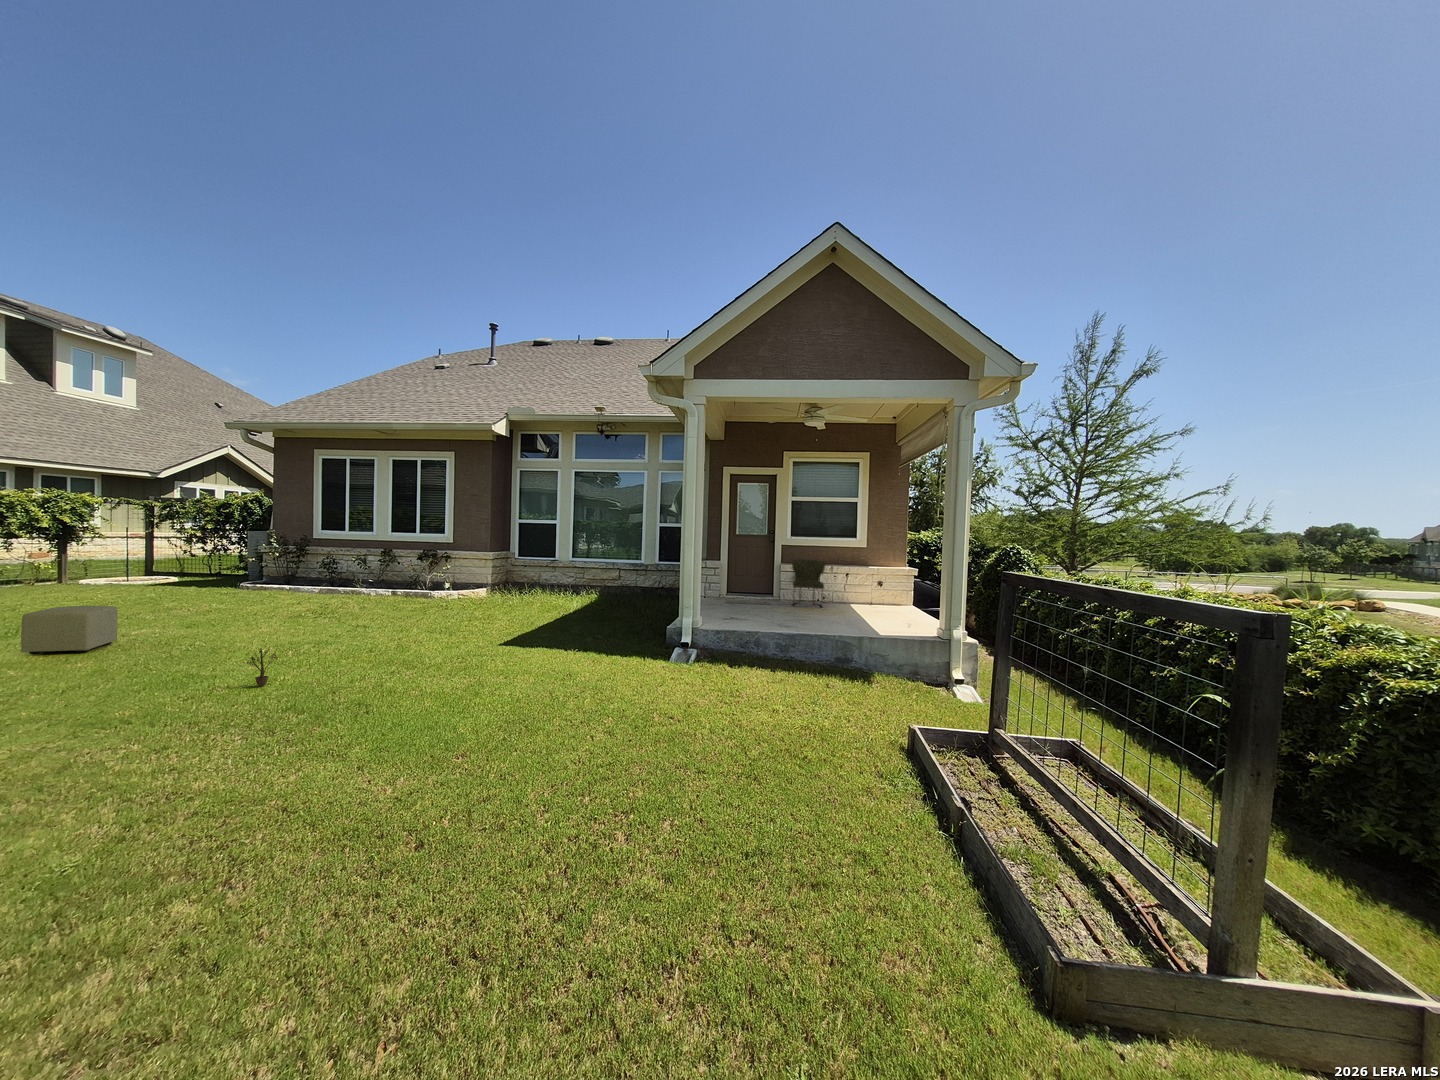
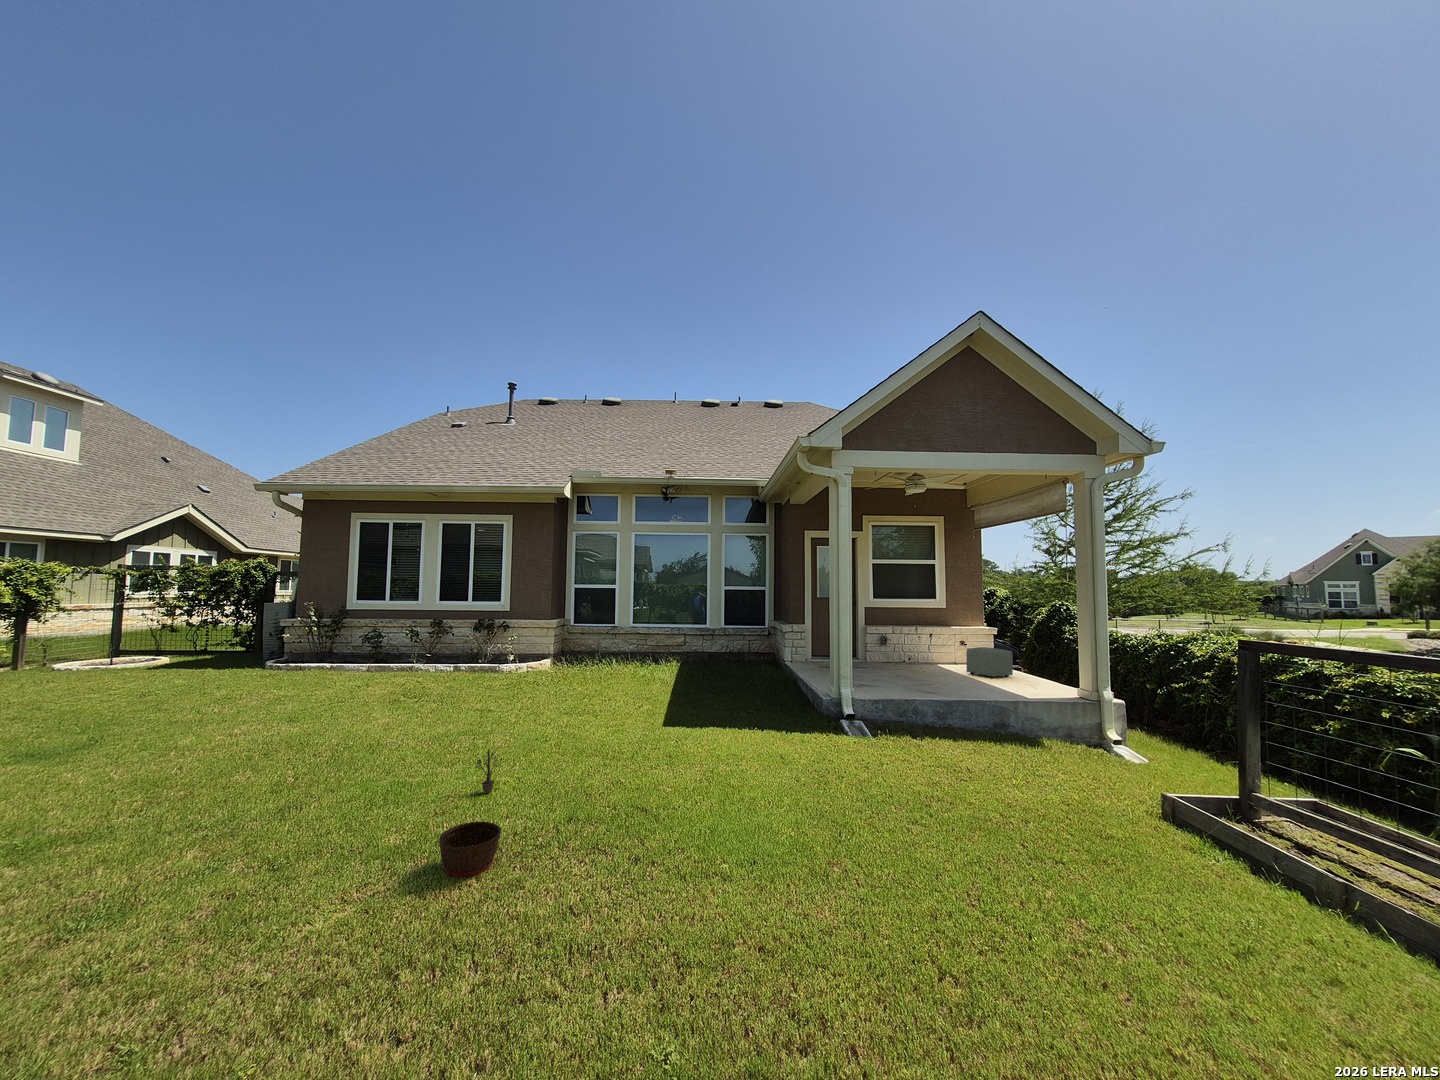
chair: present [792,559,825,607] -> none [878,620,916,669]
ottoman: present [21,606,118,654] -> present [966,647,1013,678]
basket: none [118,702,190,744] -> present [439,822,501,877]

